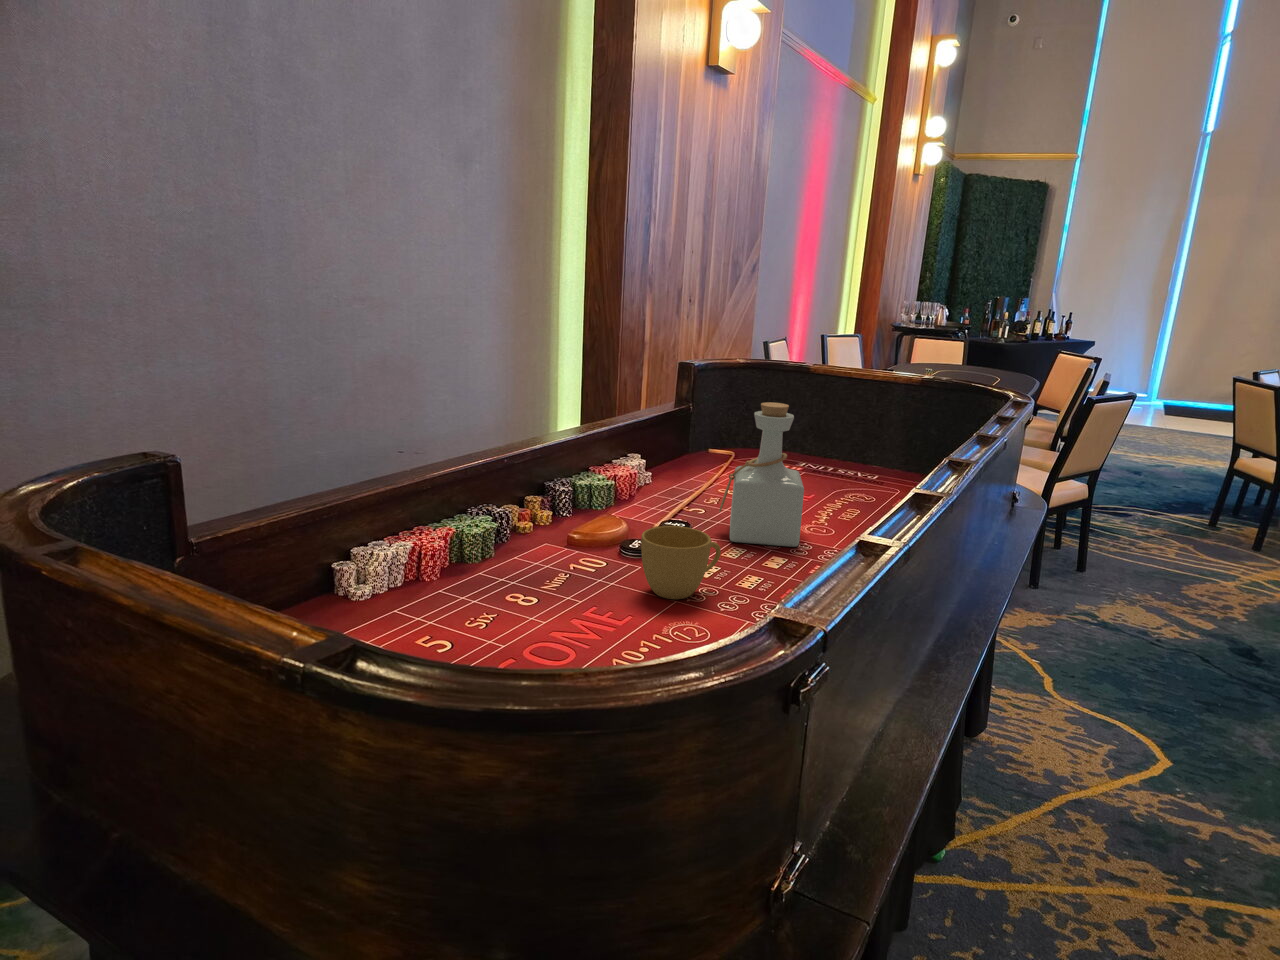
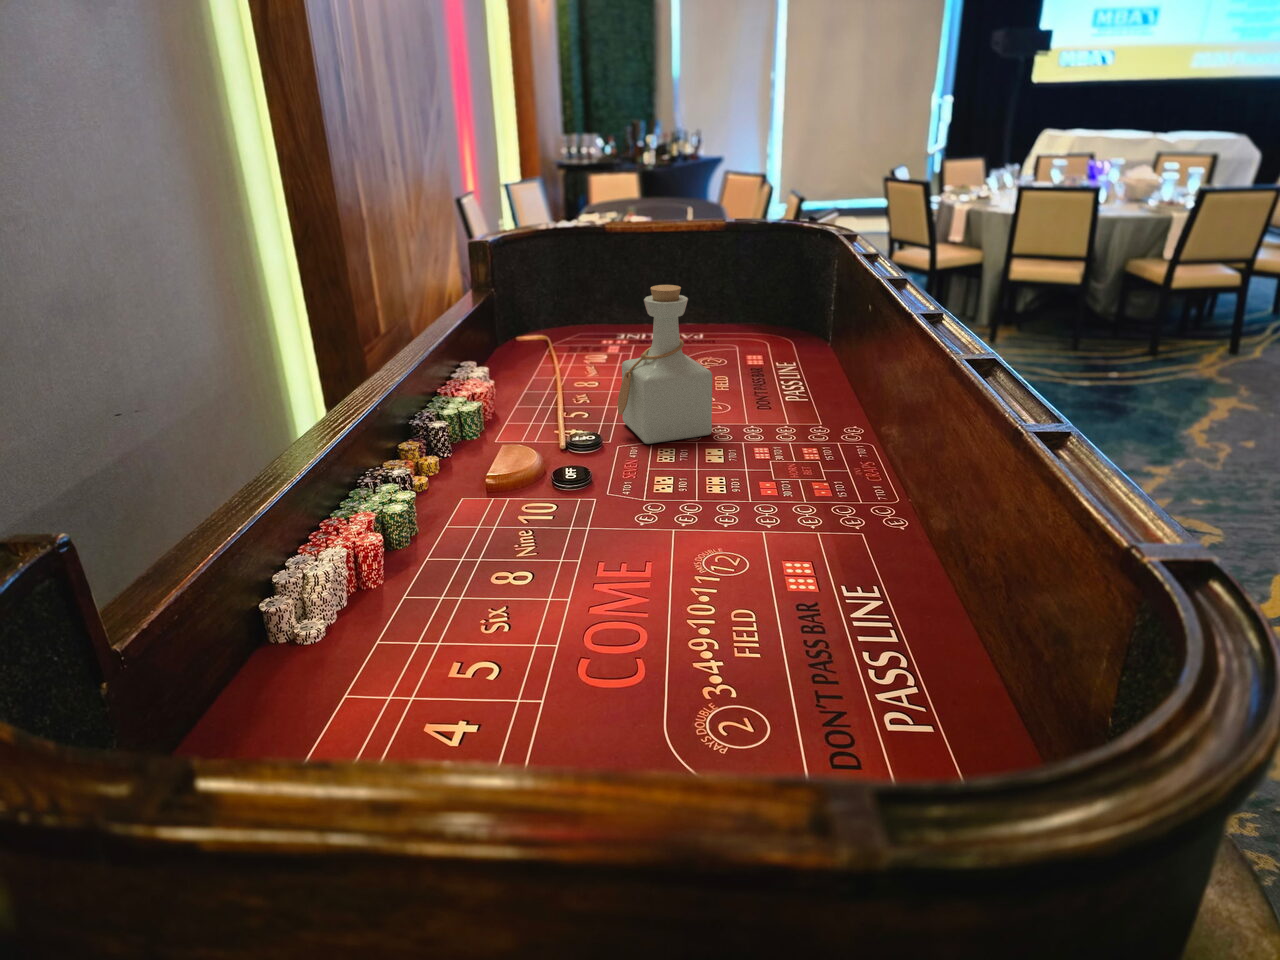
cup: present [641,526,721,599] -> none [617,446,696,530]

